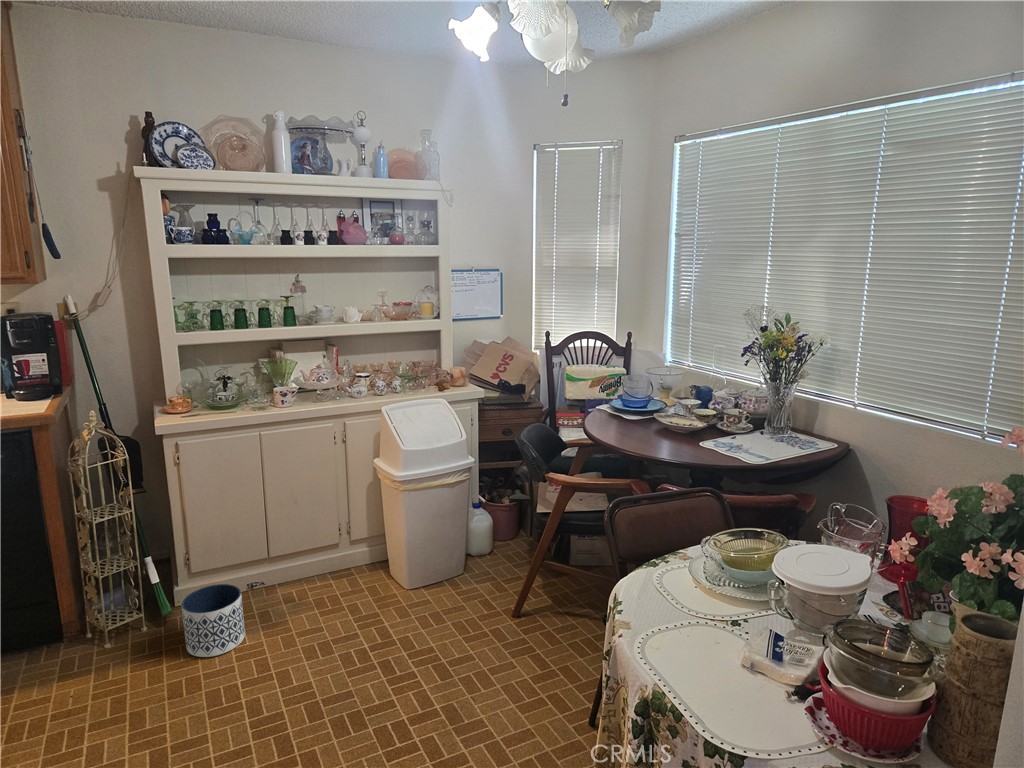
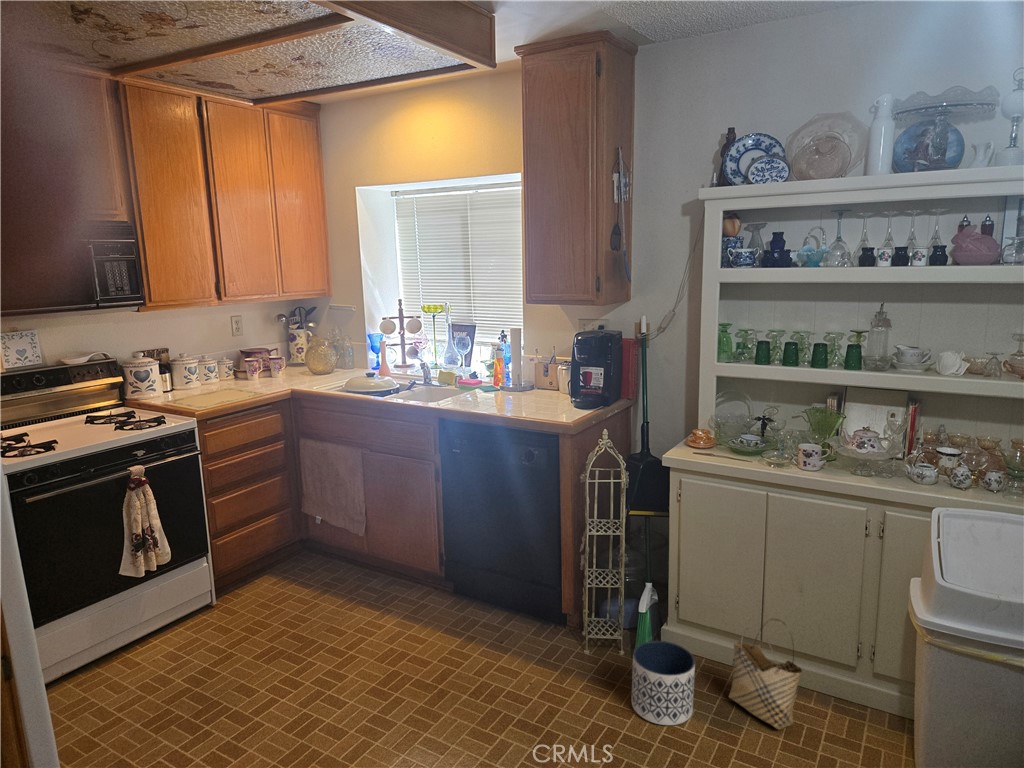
woven basket: none [259,527,318,607] -> present [729,619,802,729]

